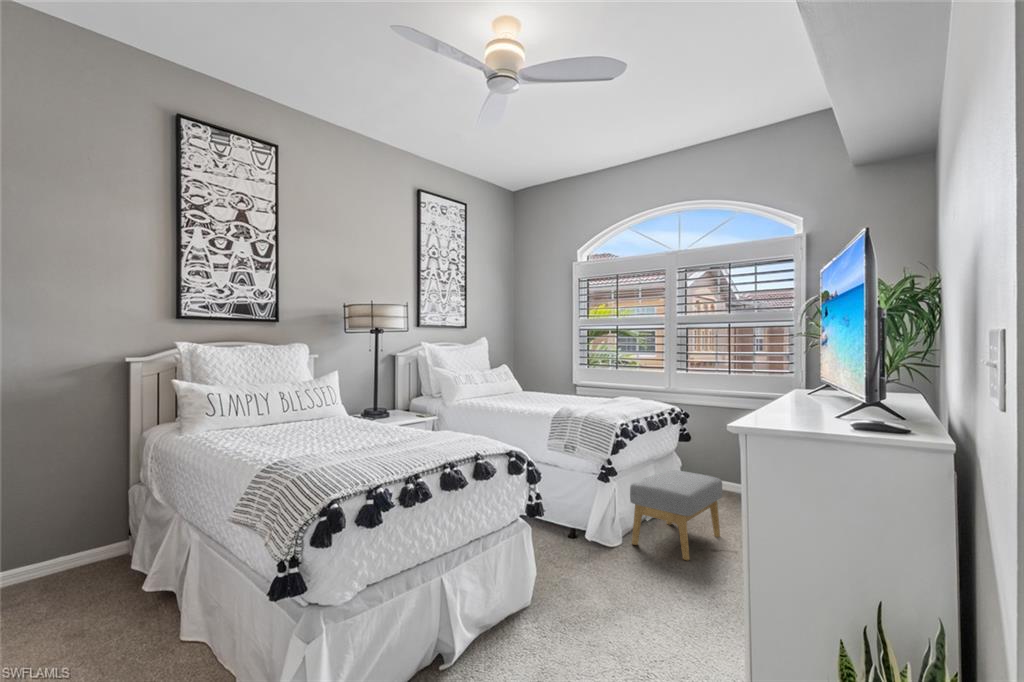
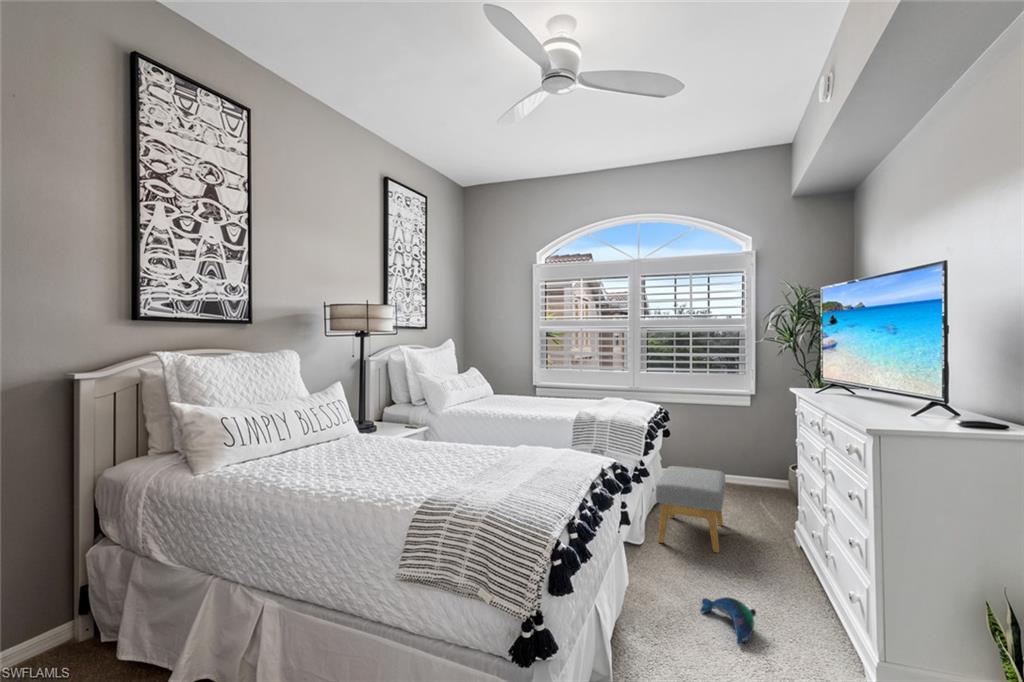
plush toy: none [615,596,659,641] -> present [700,597,756,645]

